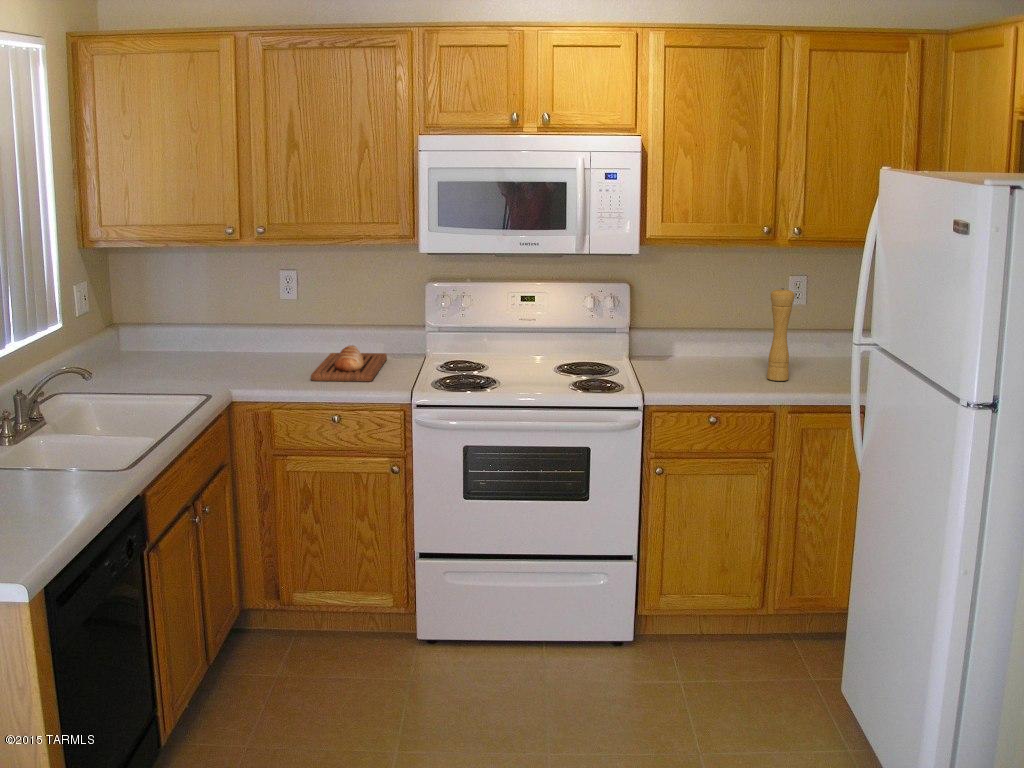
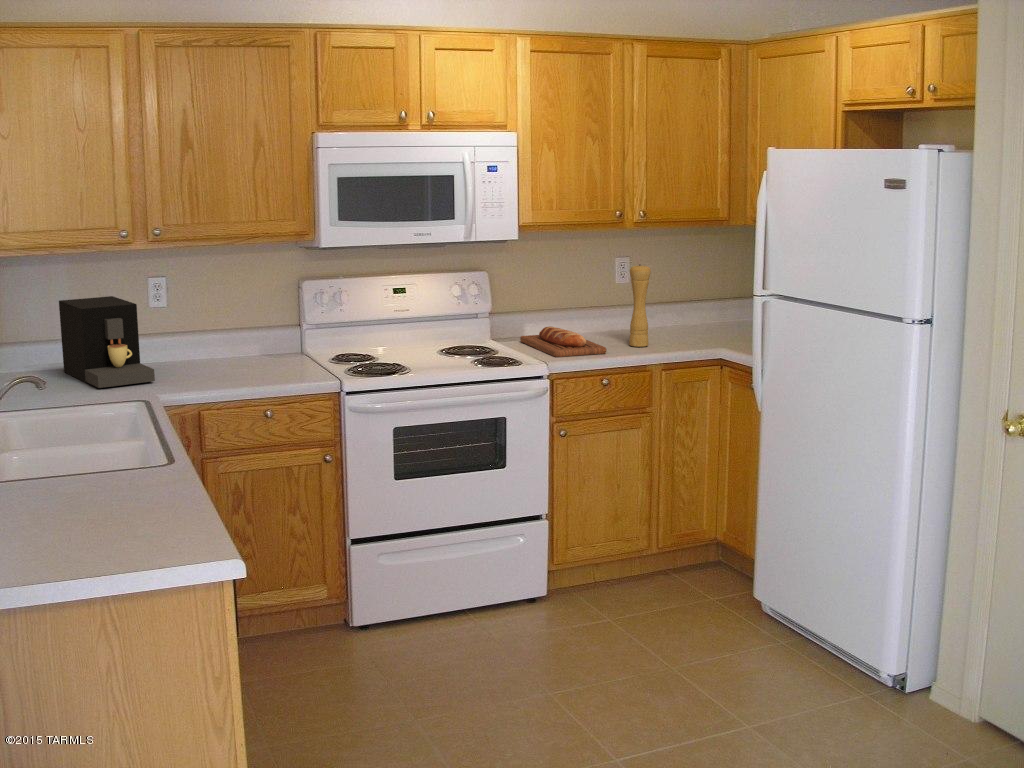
coffee maker: none [186,290,246,378] -> present [59,296,155,388]
bread loaf: present [311,346,387,382] -> present [520,326,607,357]

